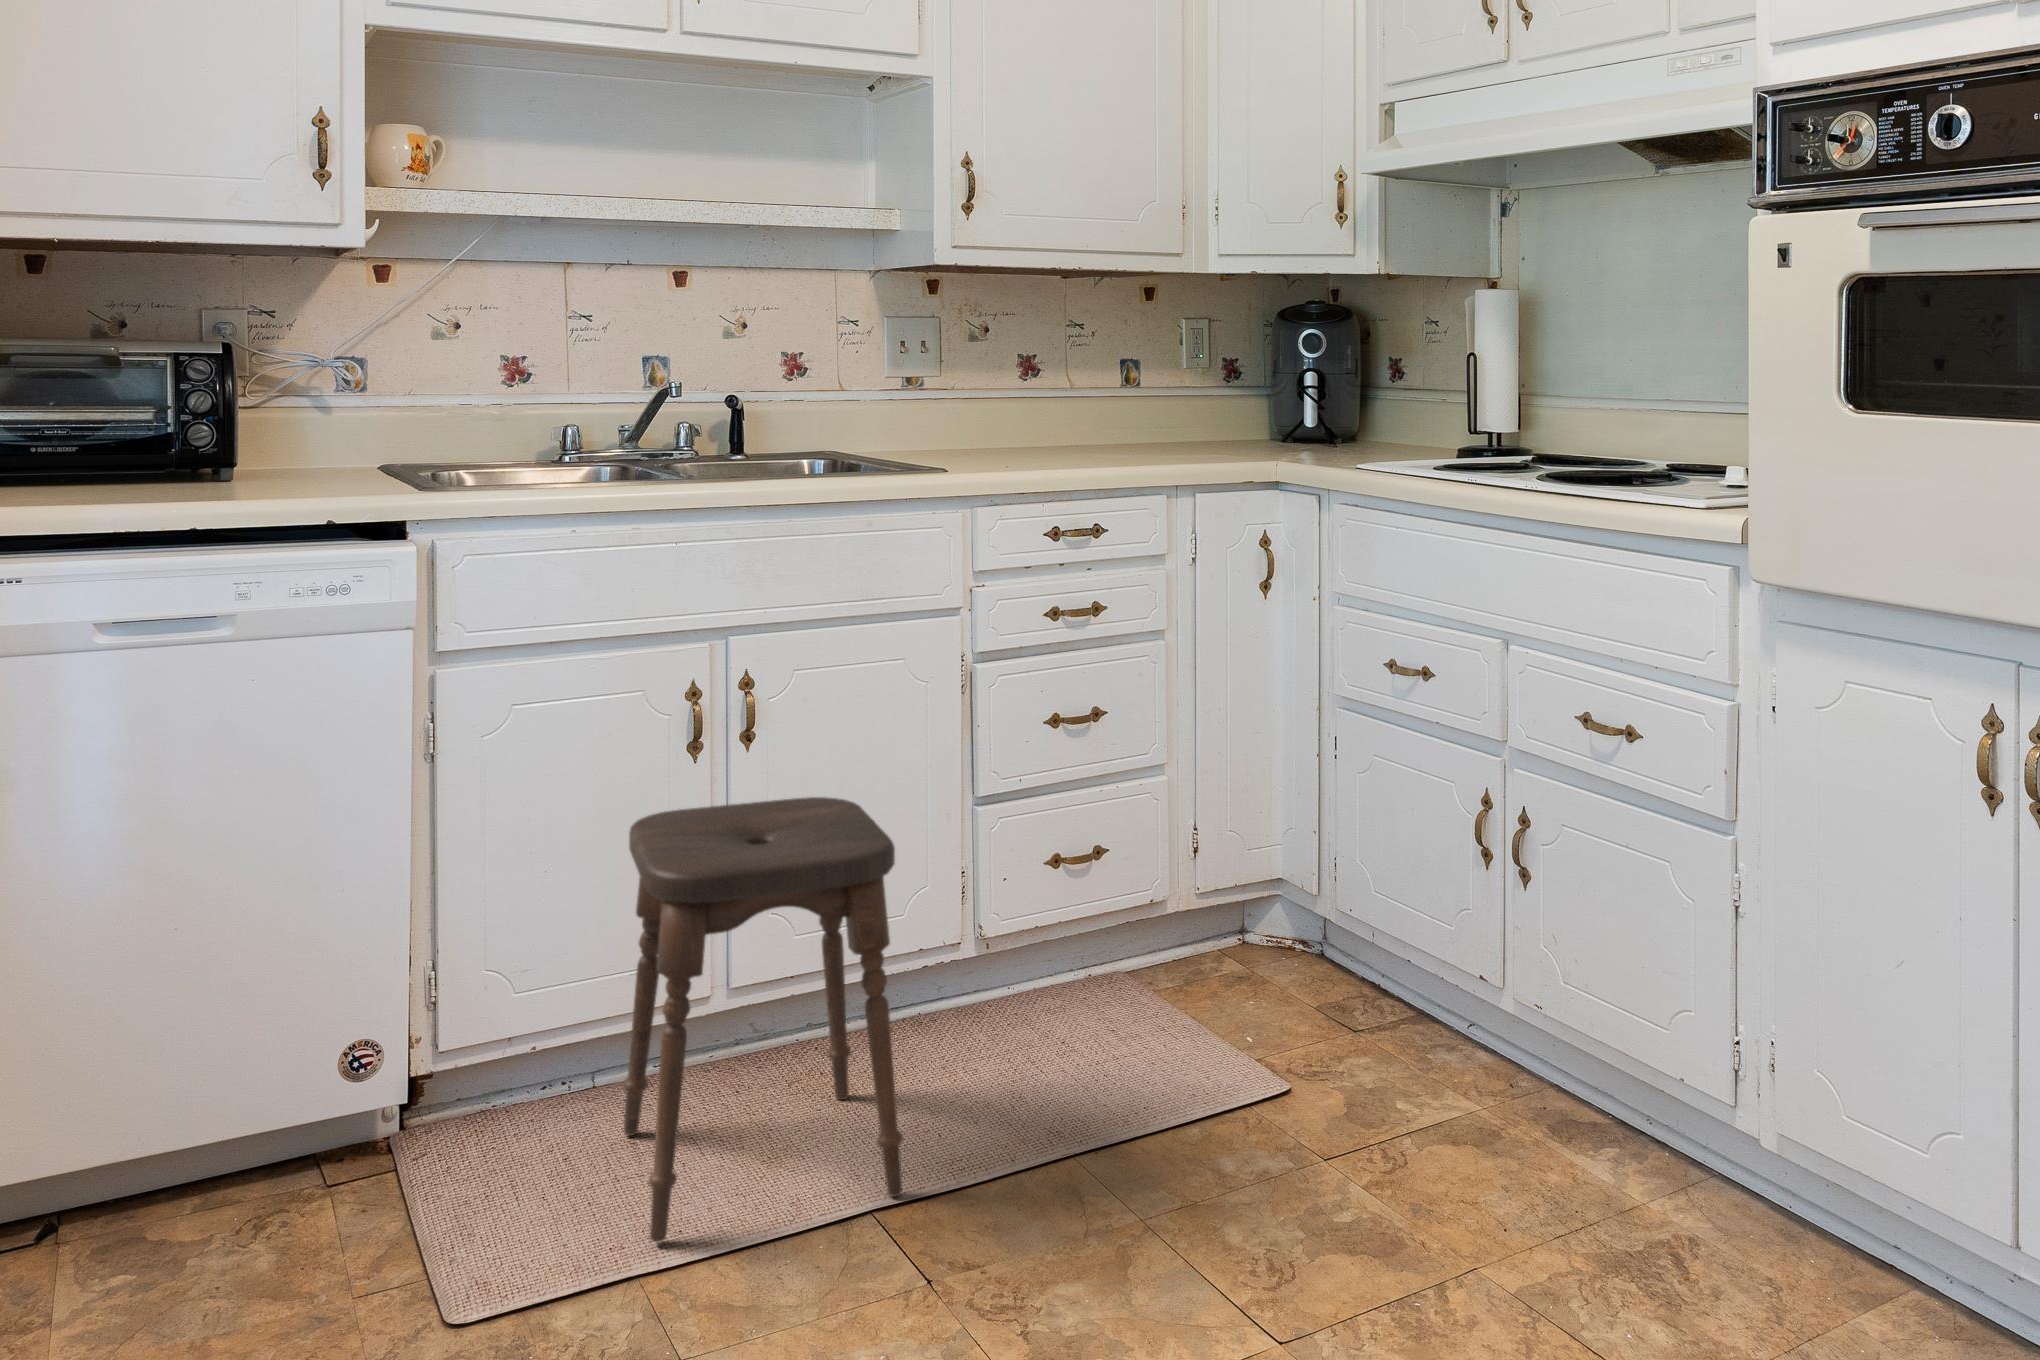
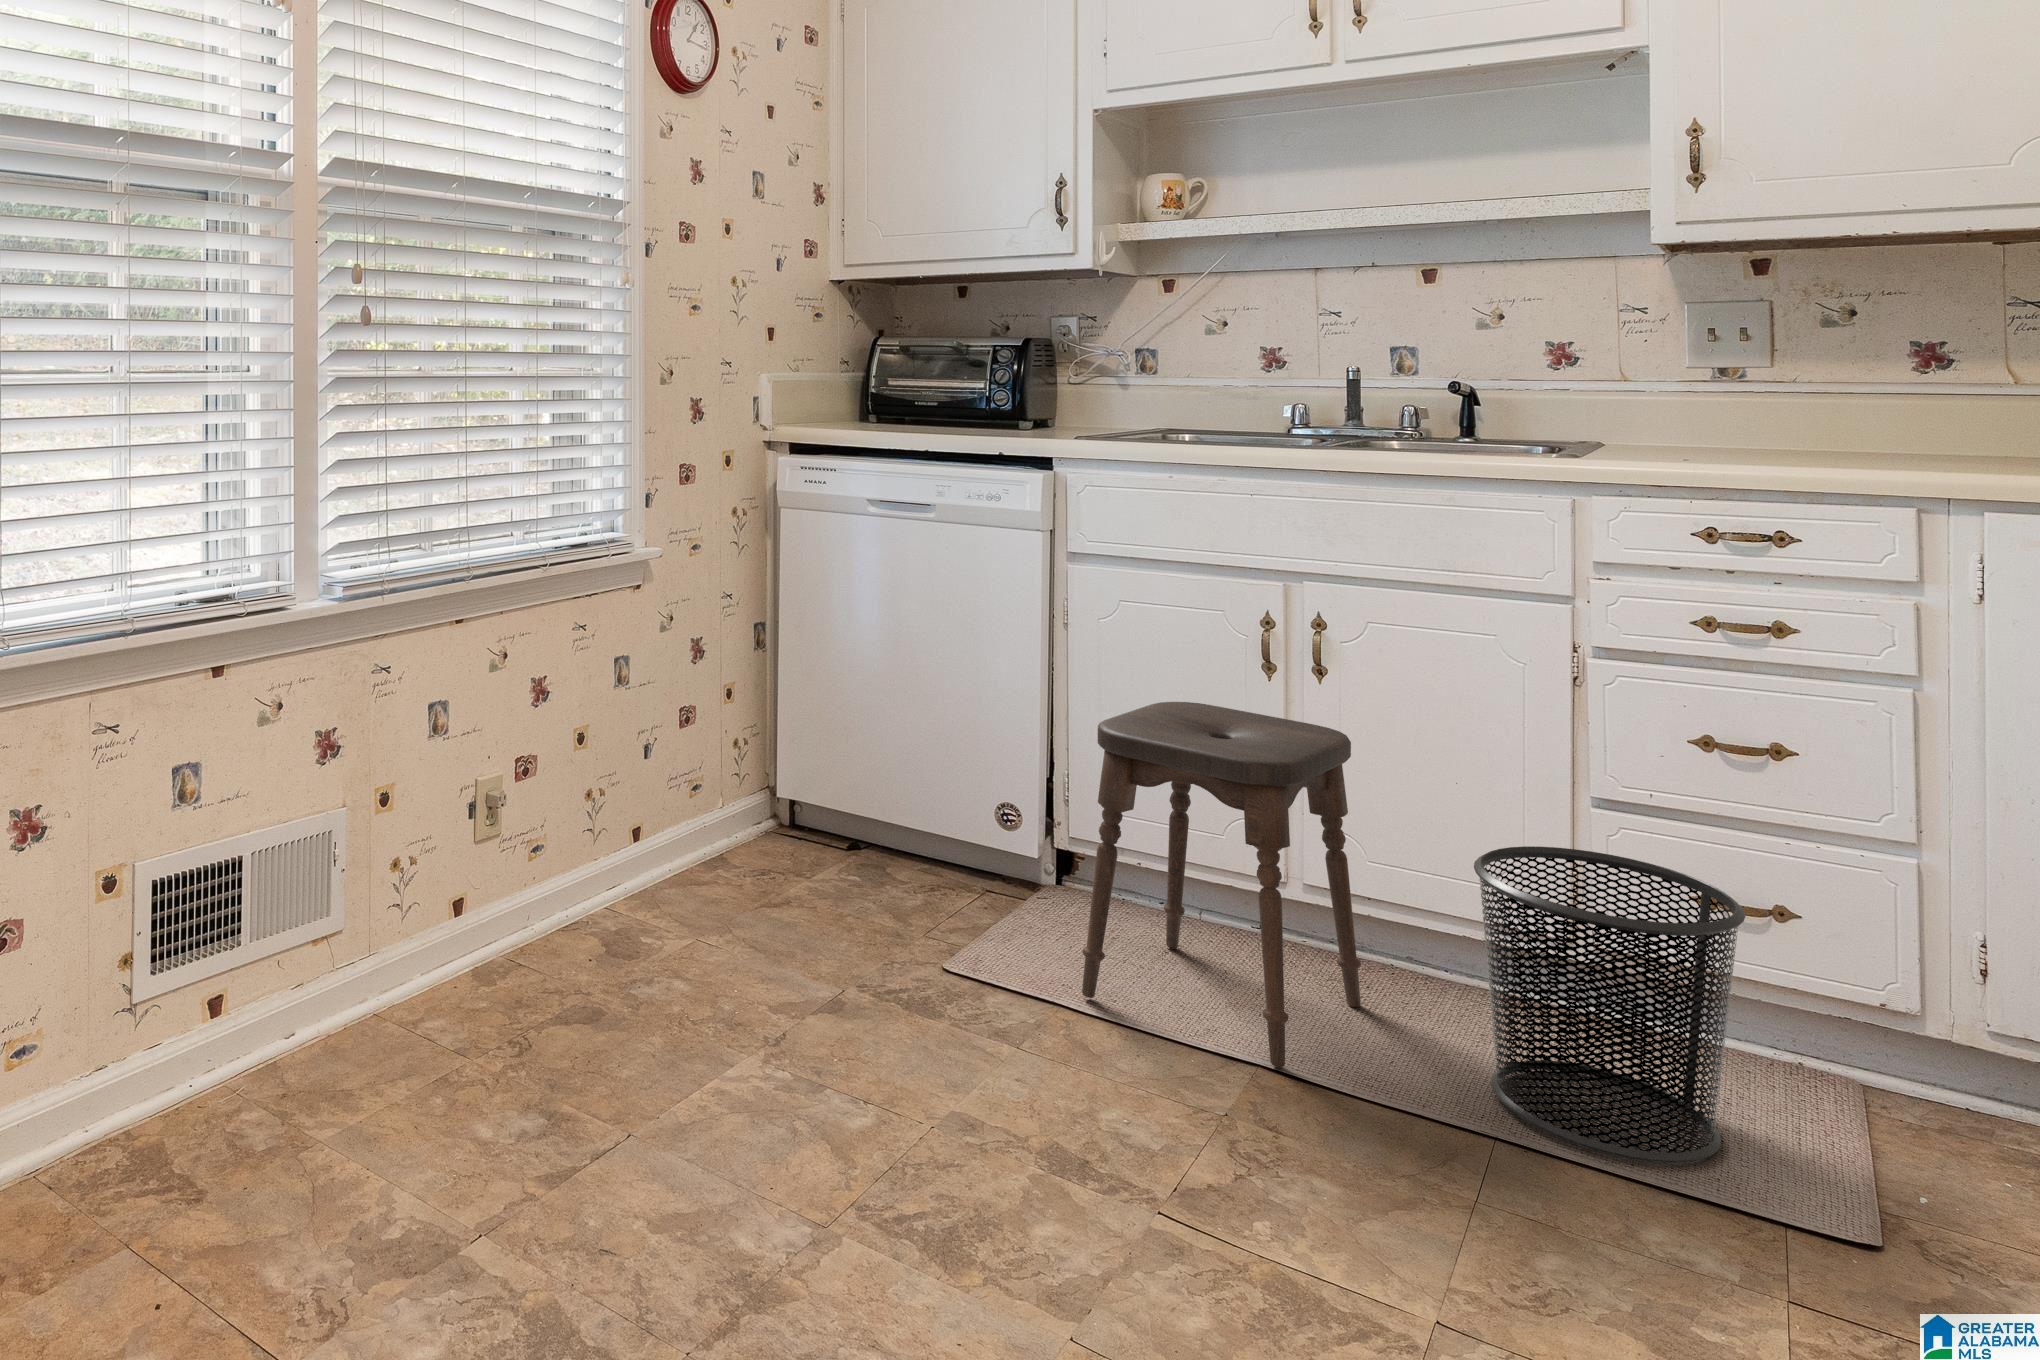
waste bin: none [992,840,1195,1123] -> present [1474,846,1746,1163]

